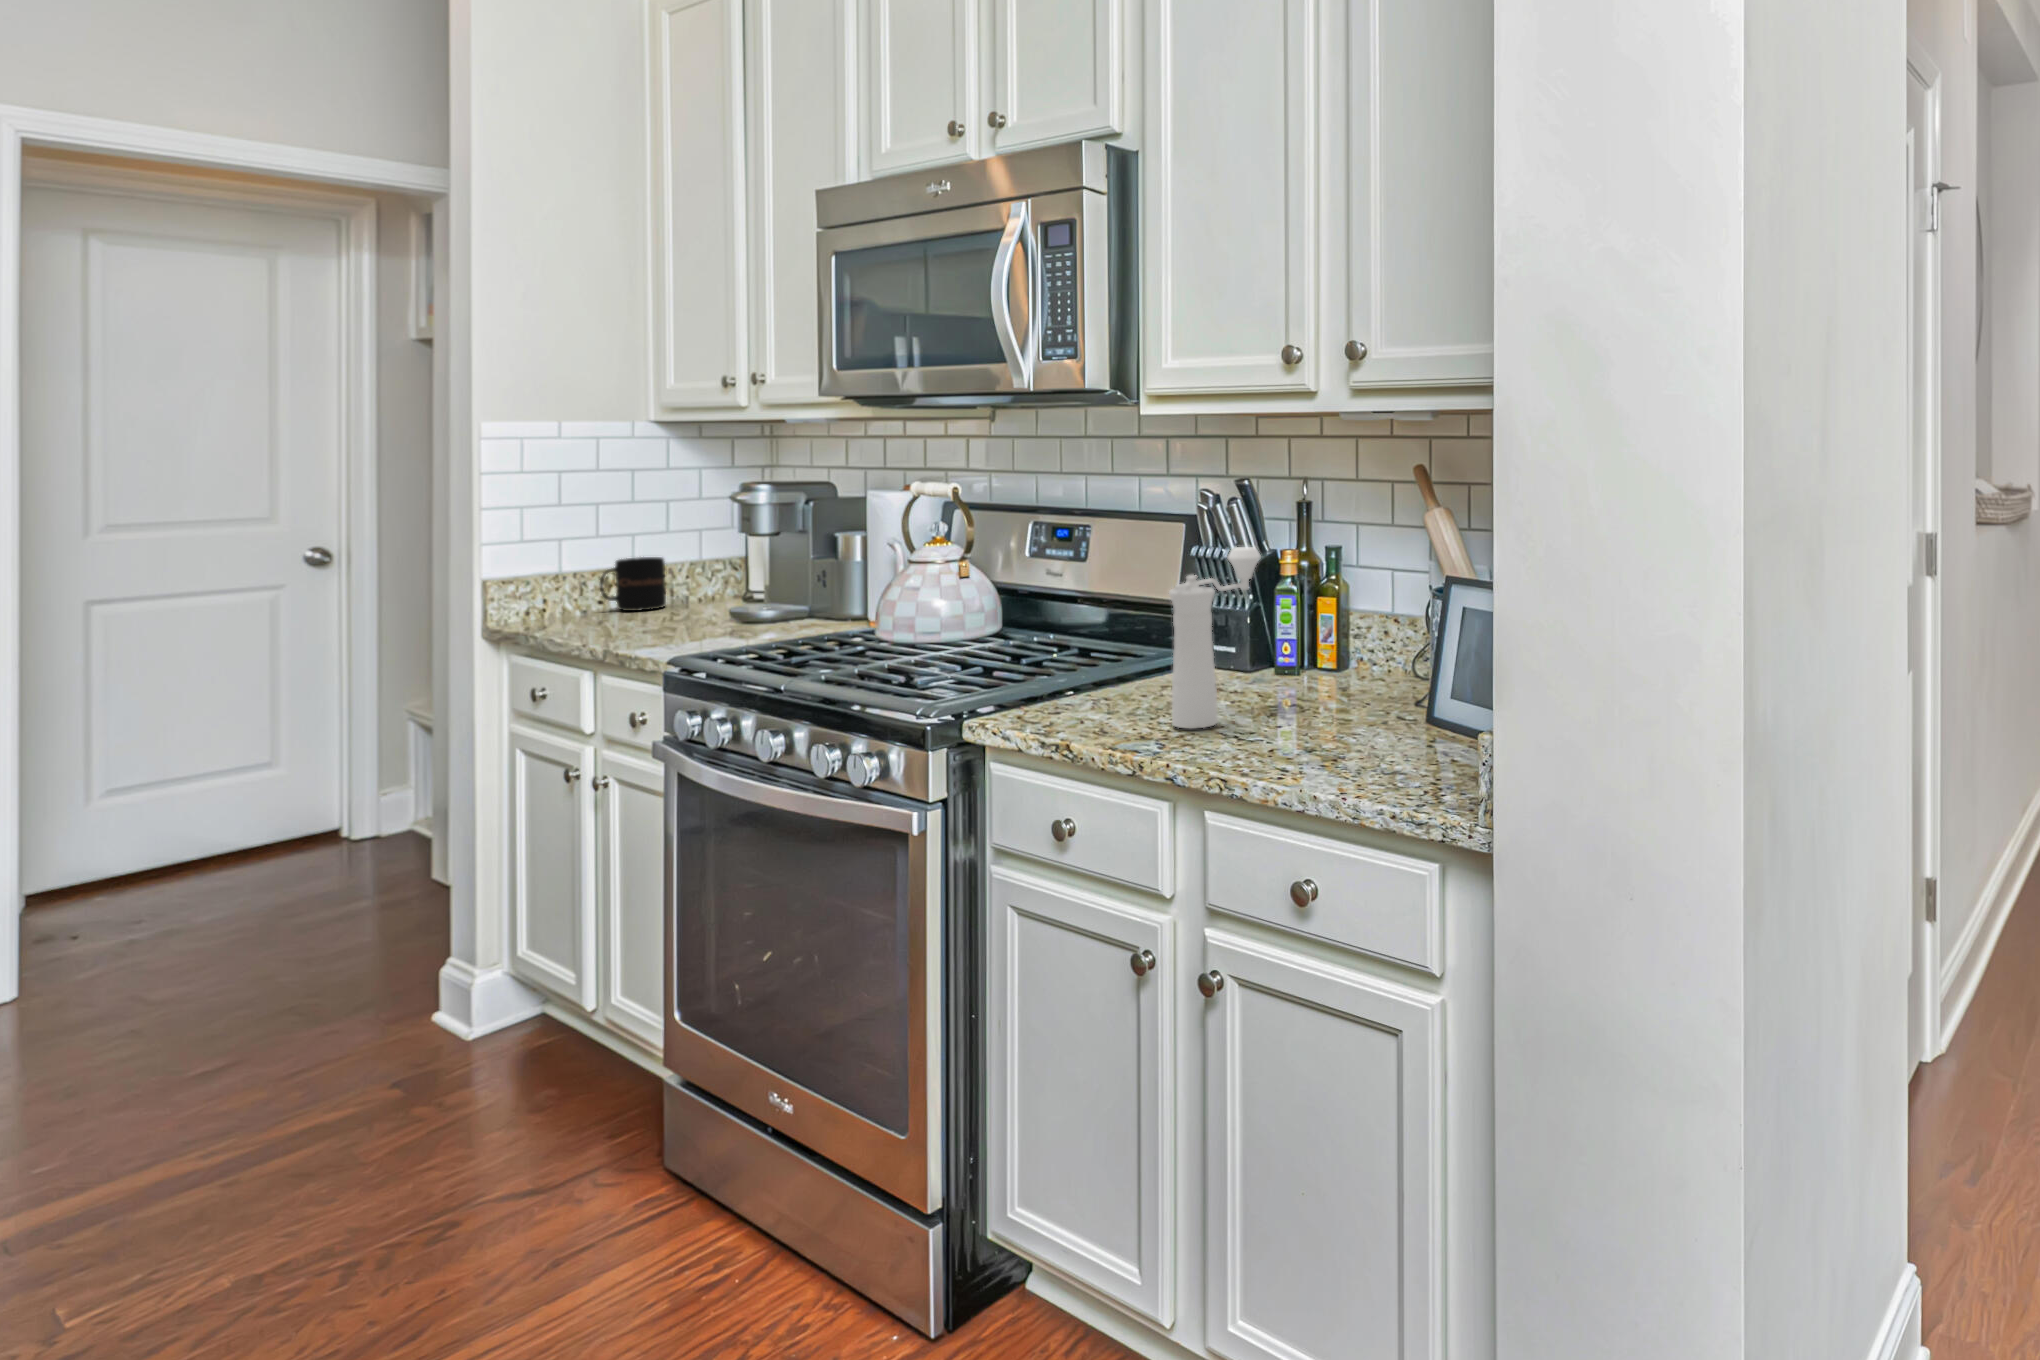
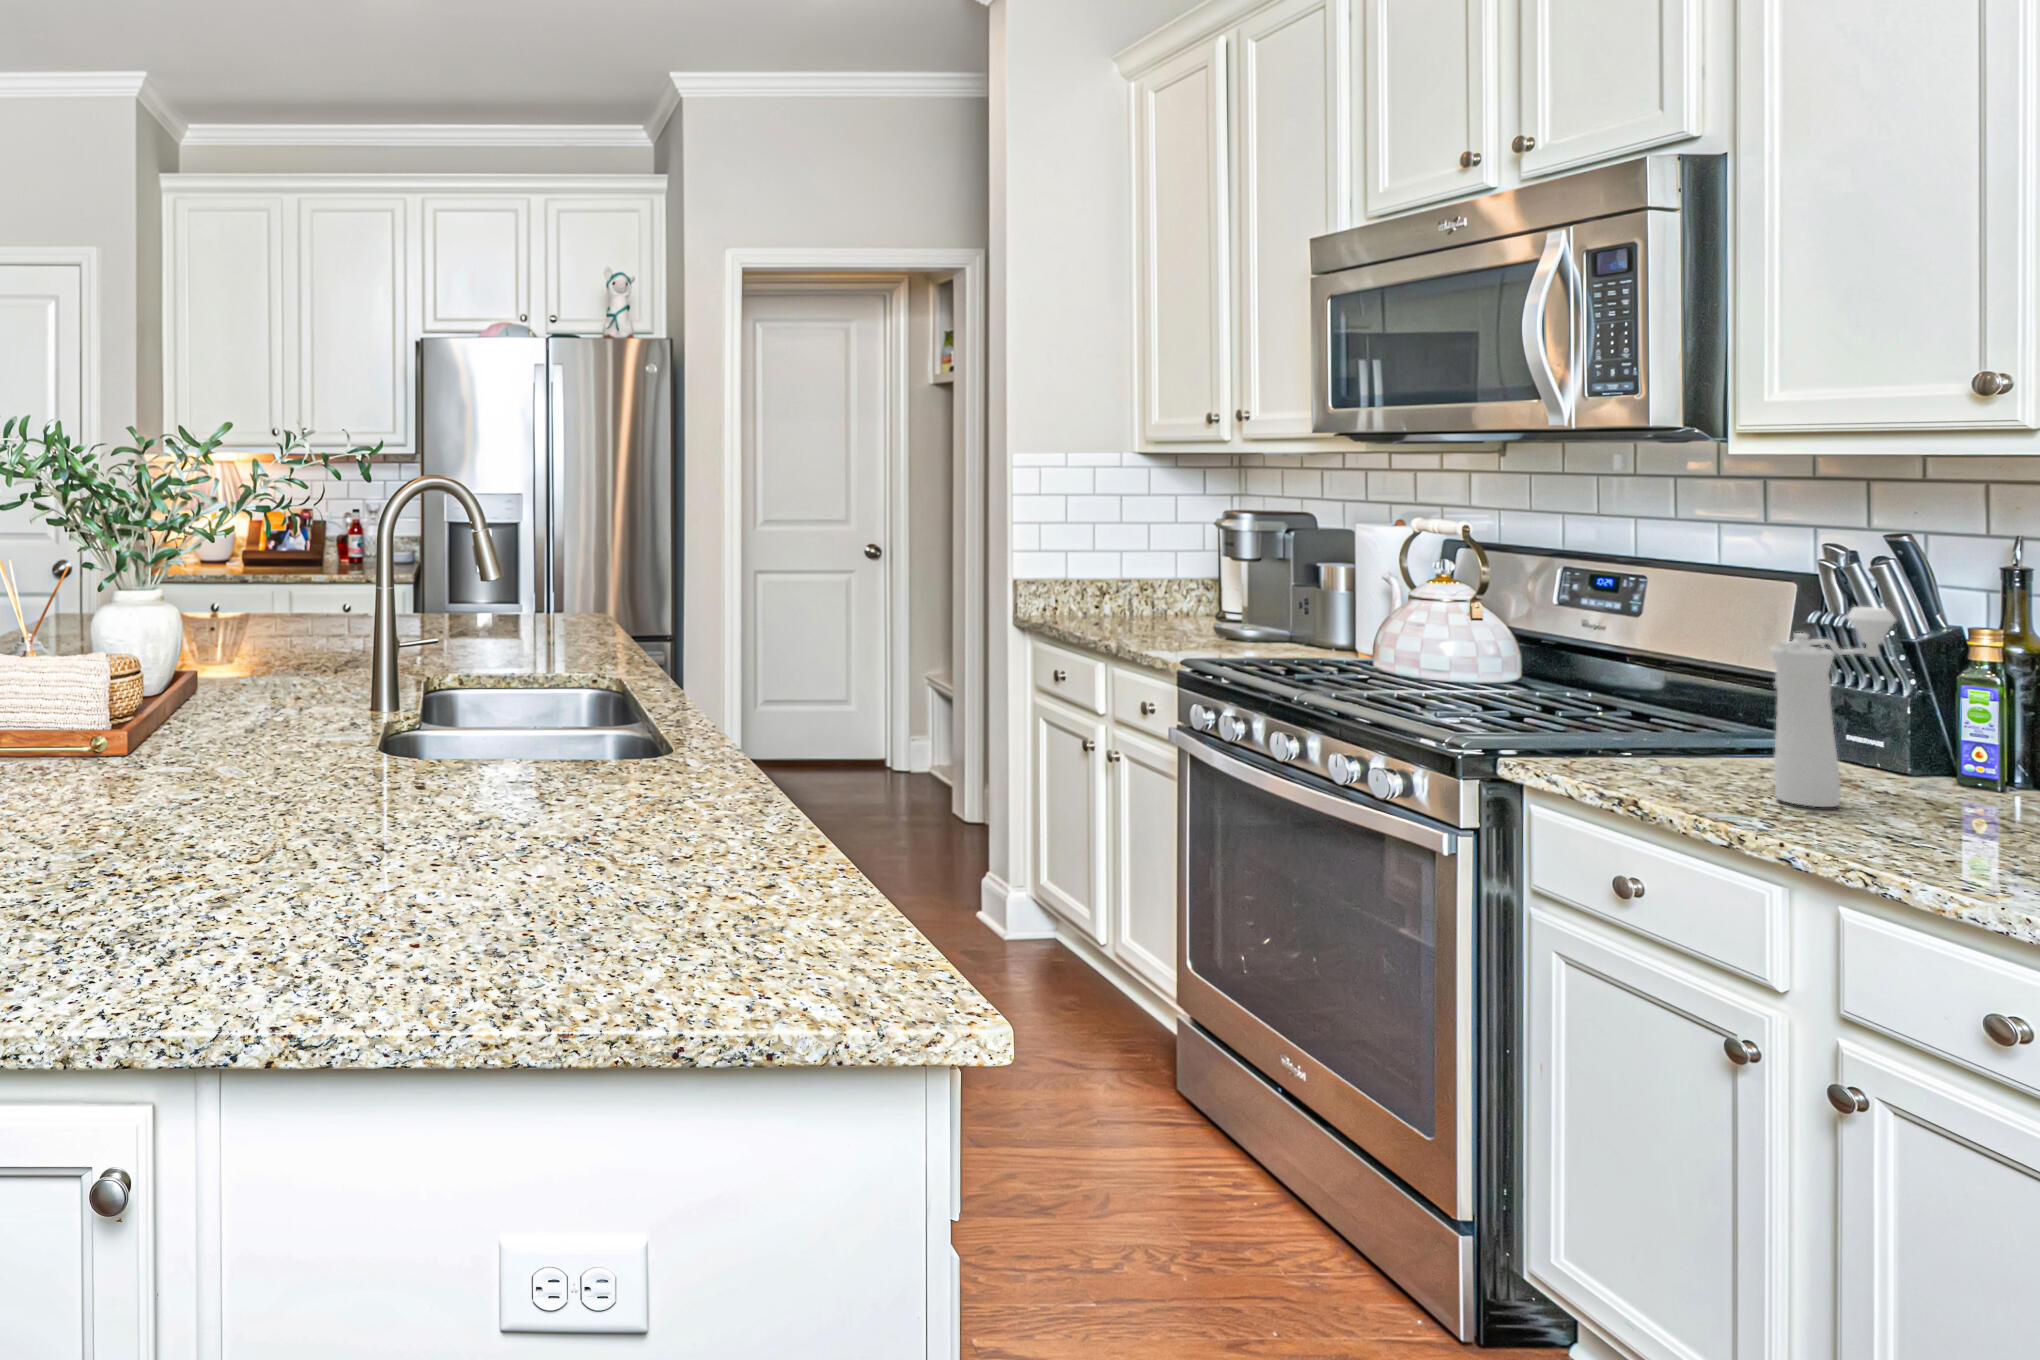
mug: present [600,557,666,611] -> none [1102,570,1158,617]

